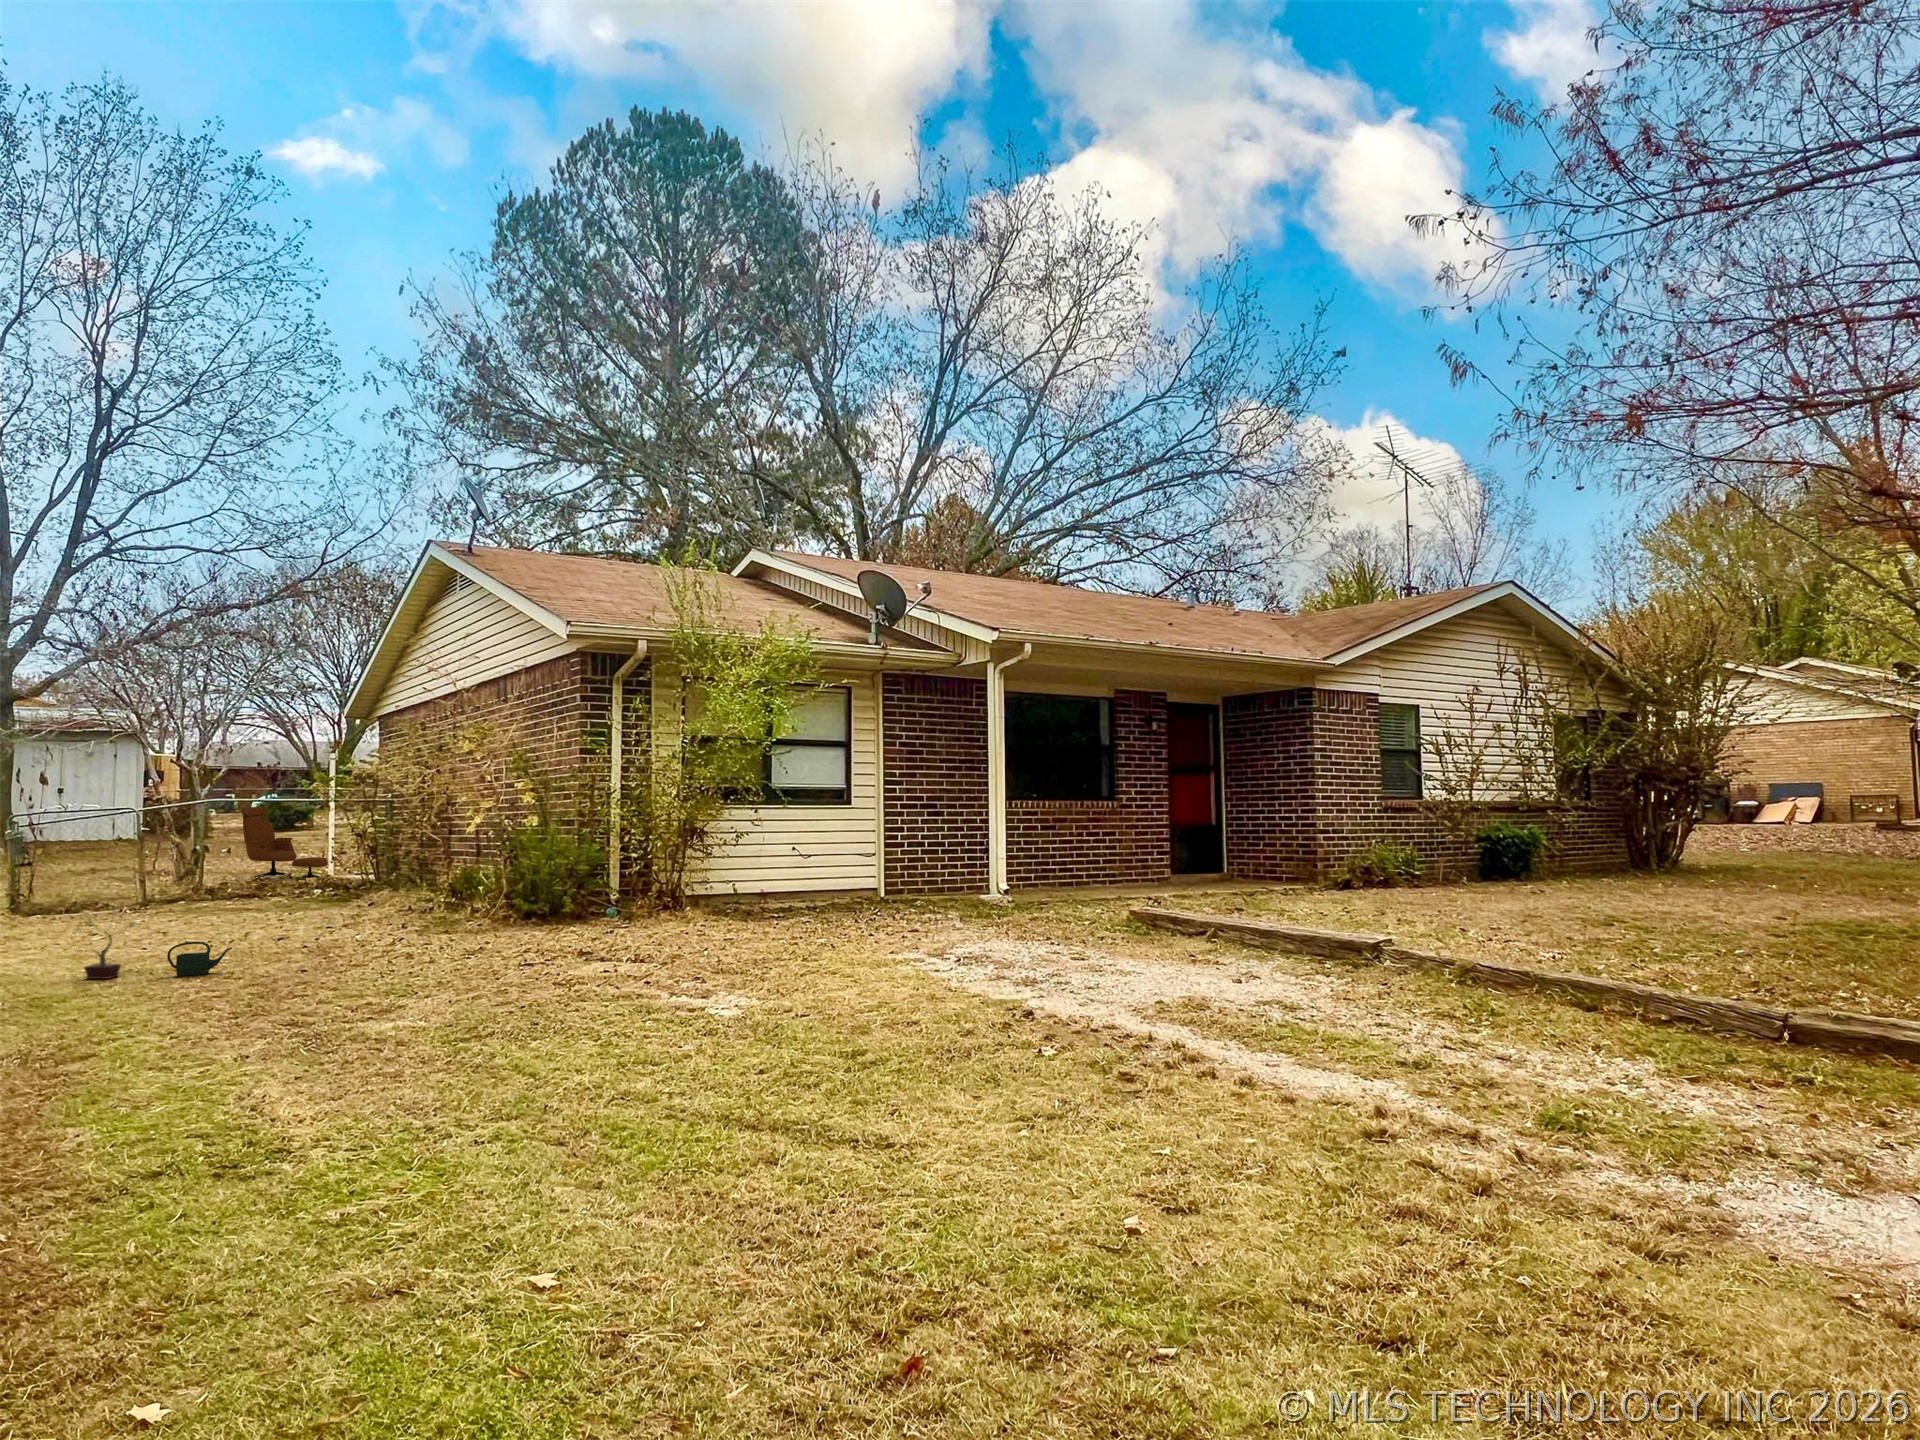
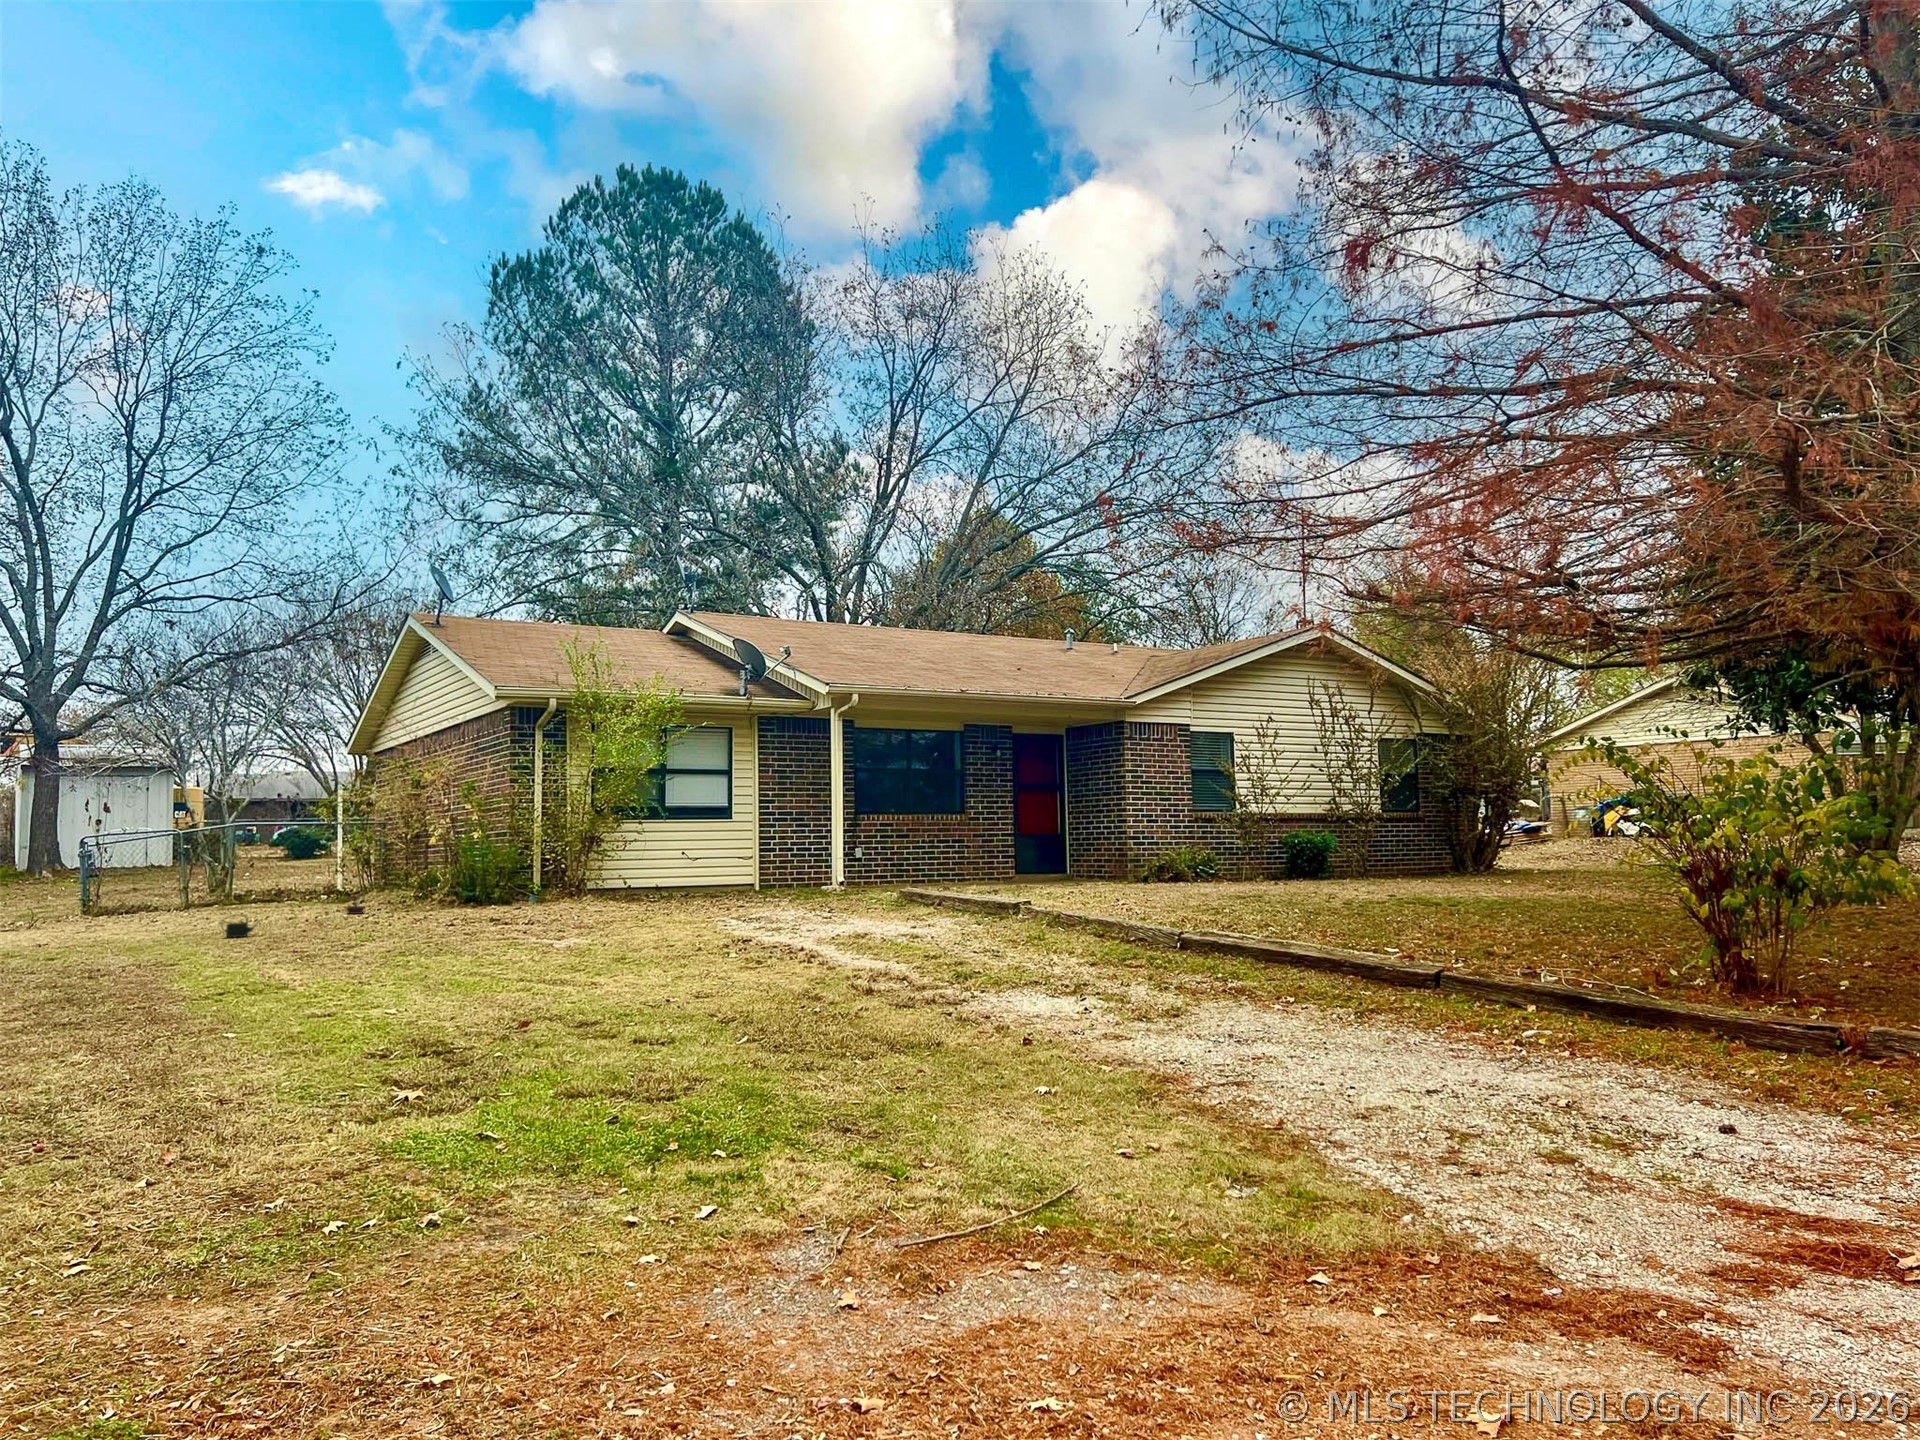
lounge chair: present [241,806,328,880] -> none [256,824,327,885]
potted plant: present [79,907,135,979] -> present [346,883,364,914]

